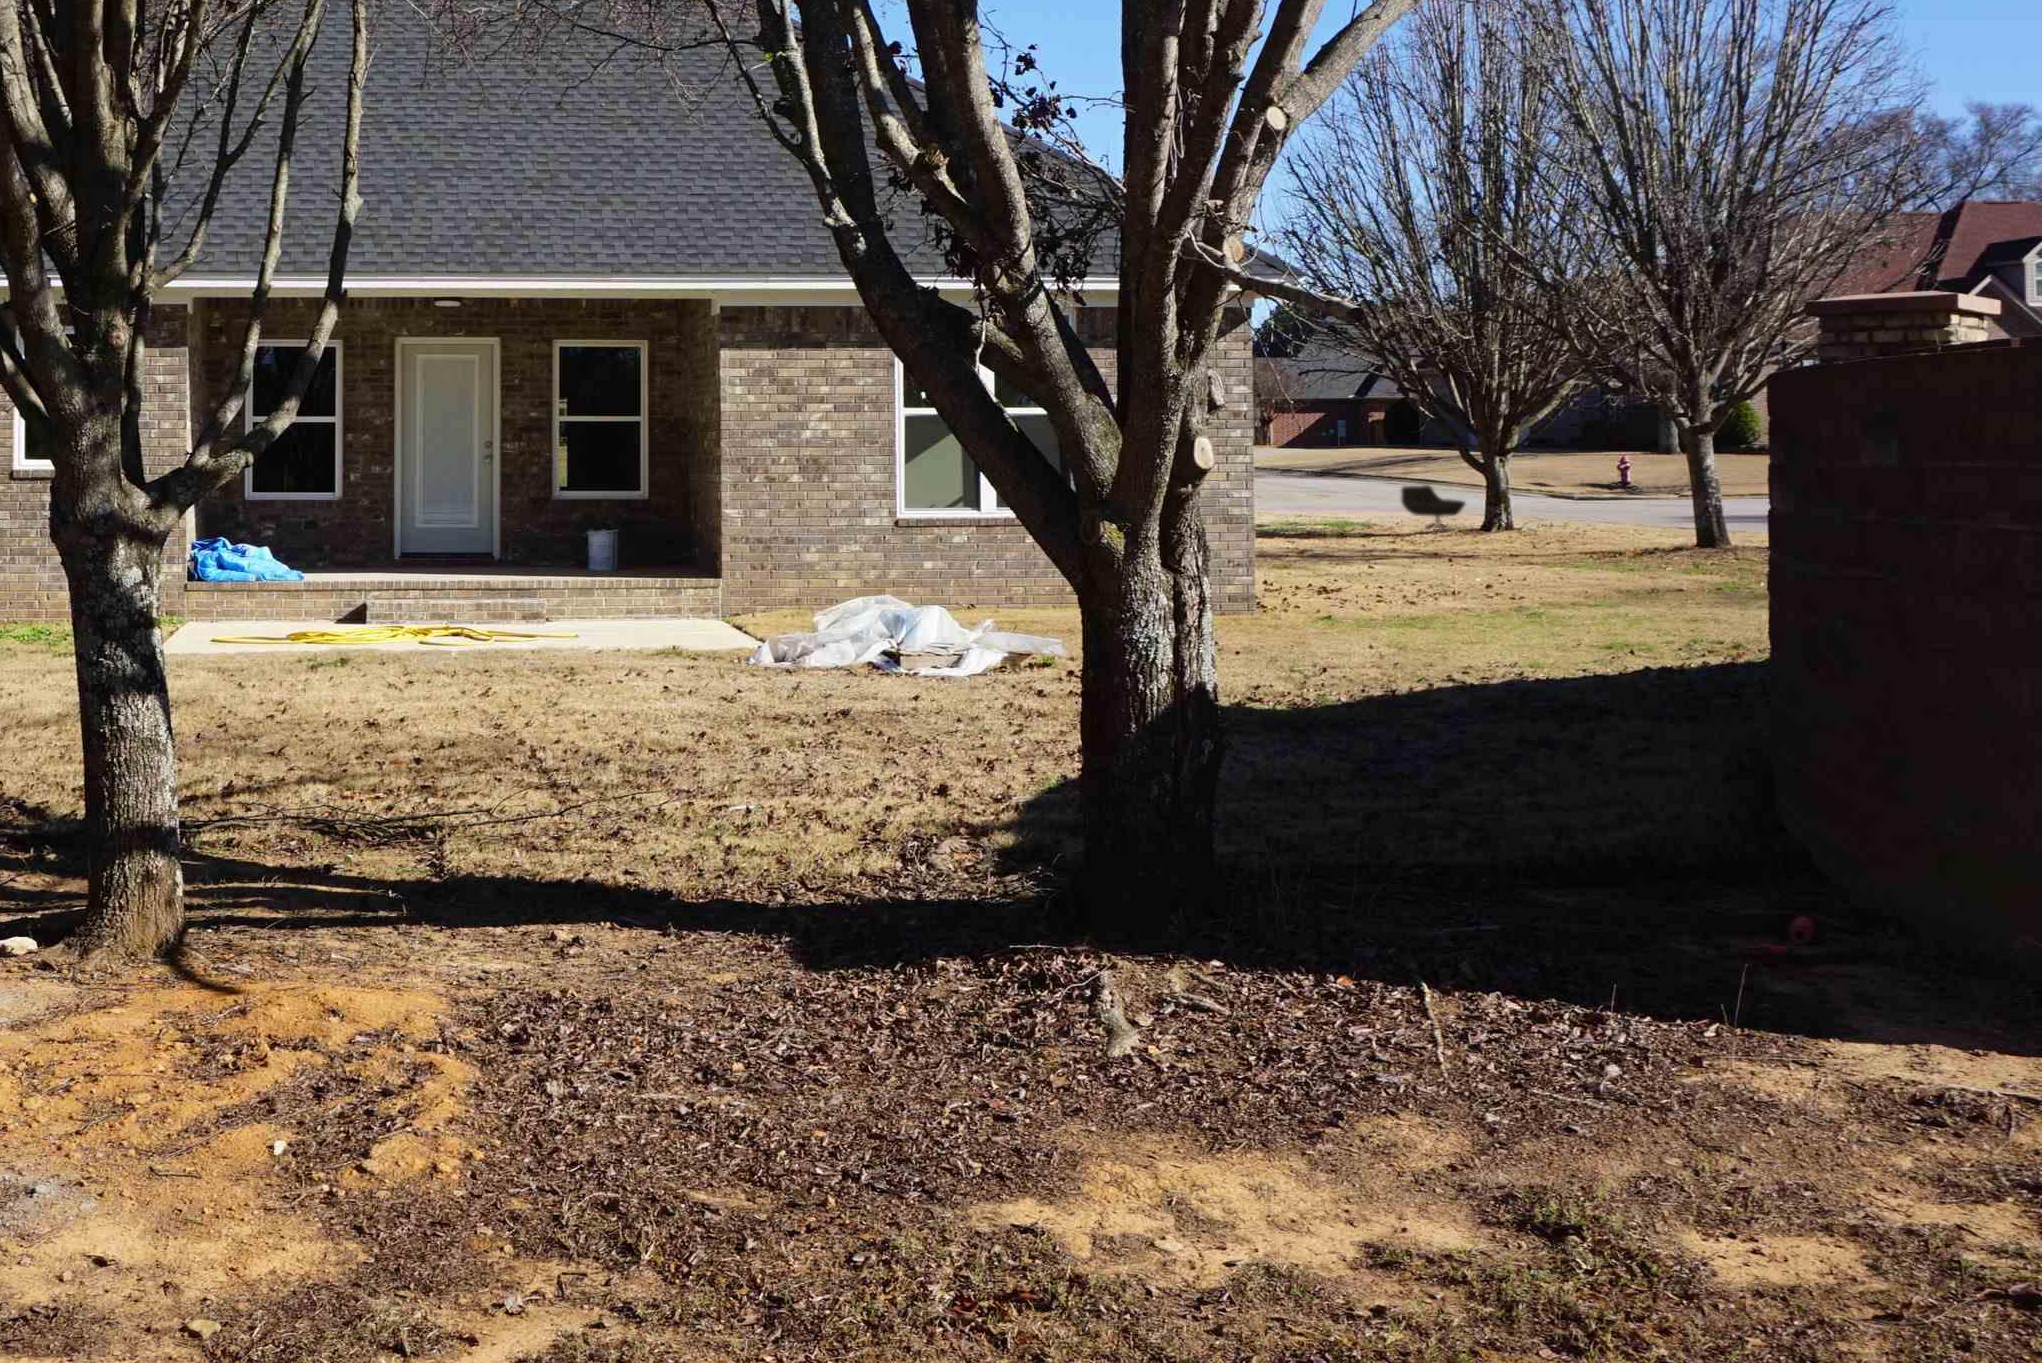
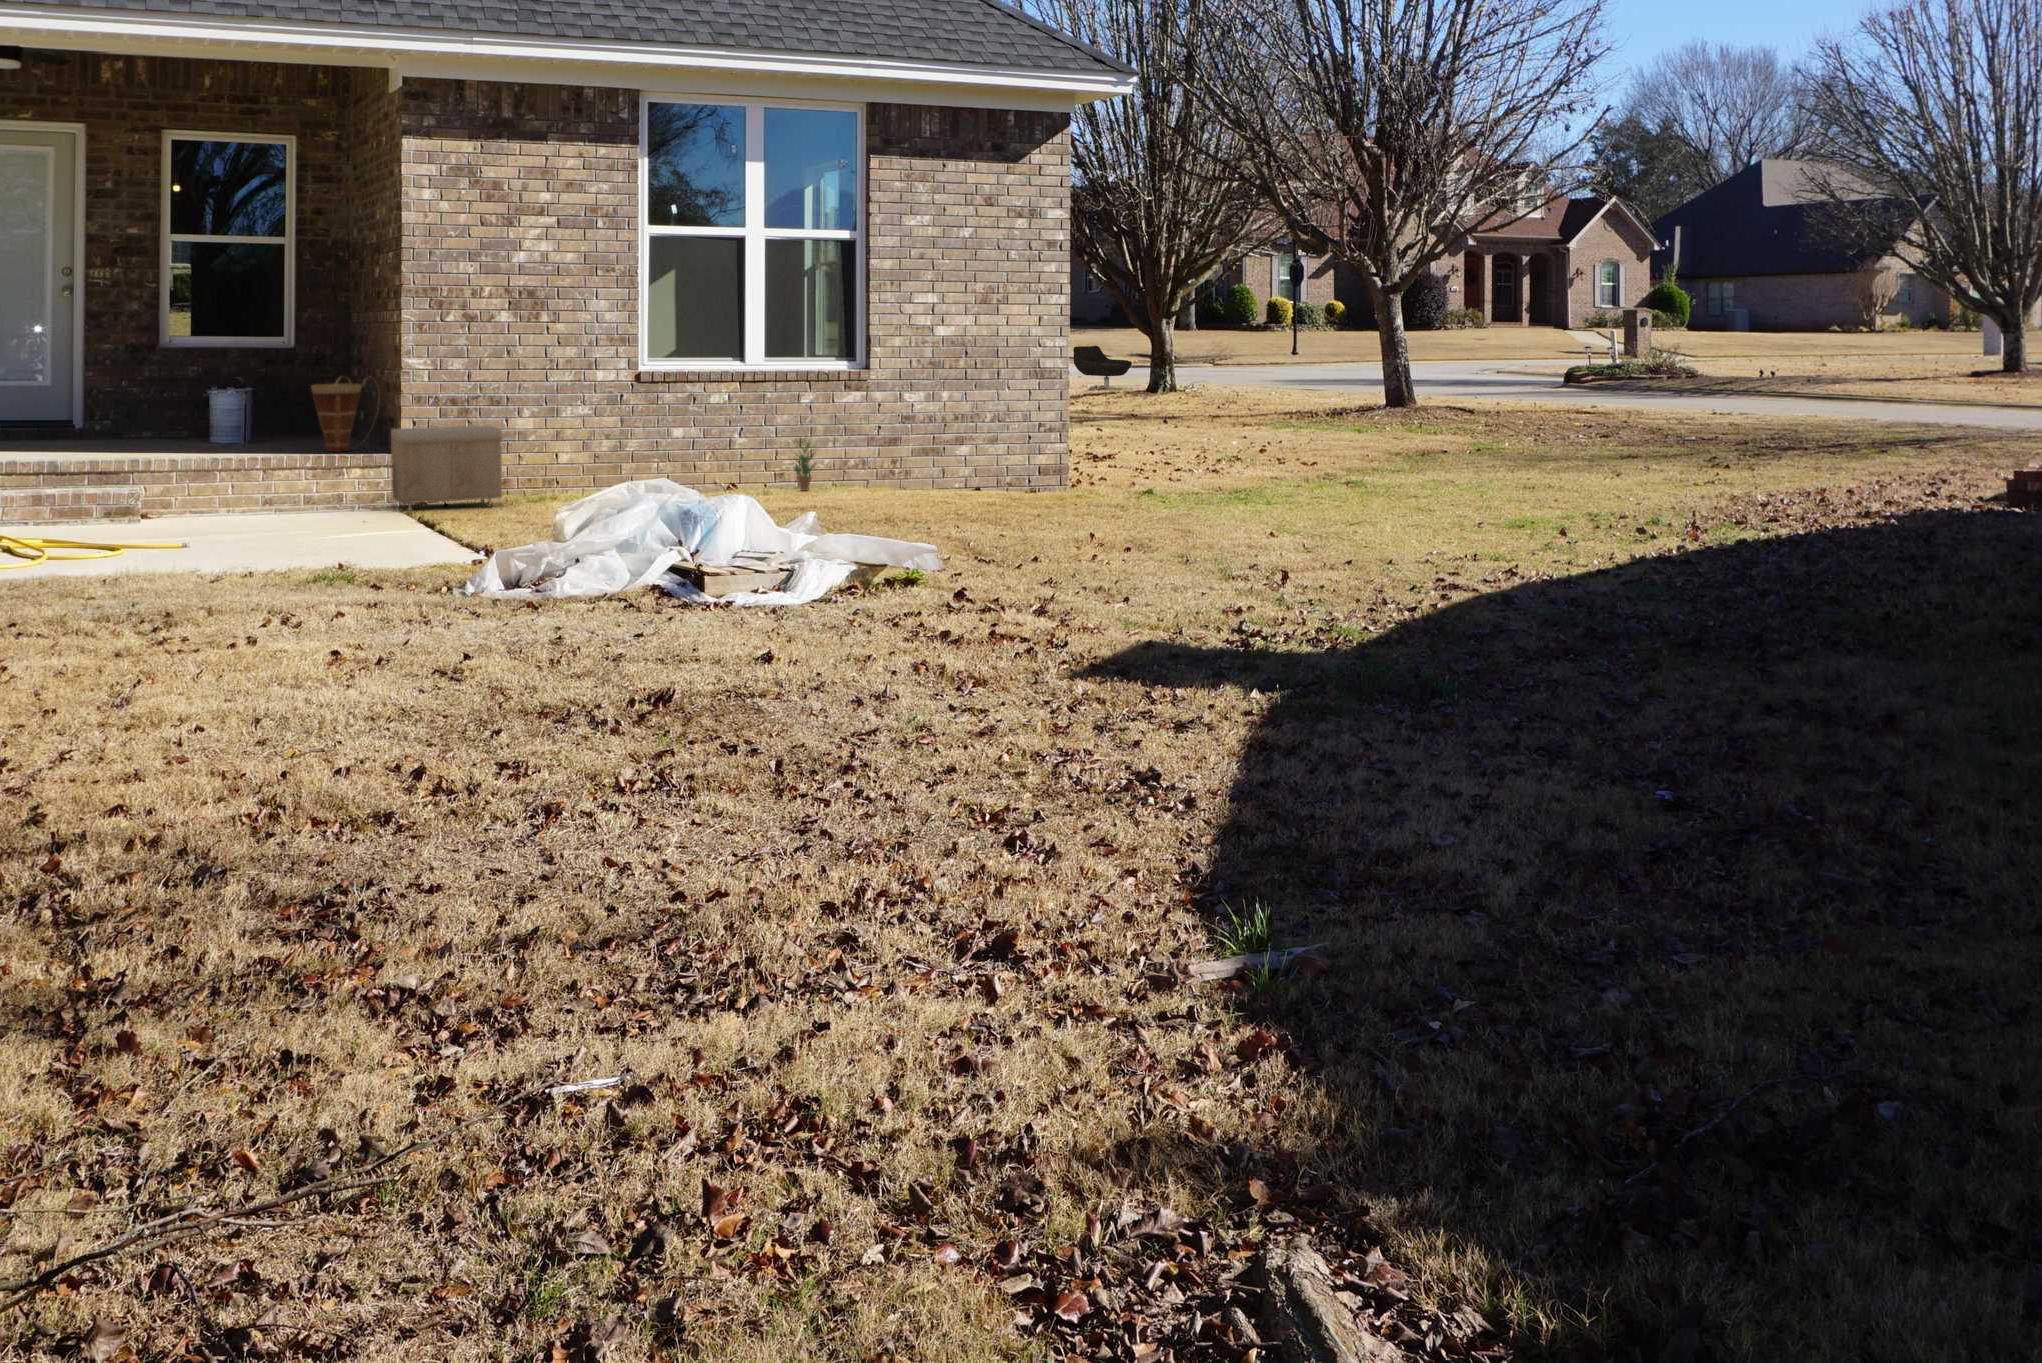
basket: none [657,522,706,578] -> present [312,377,378,452]
storage bench: none [712,559,792,621] -> present [391,426,502,511]
potted plant: none [1020,568,1043,613] -> present [793,440,815,491]

